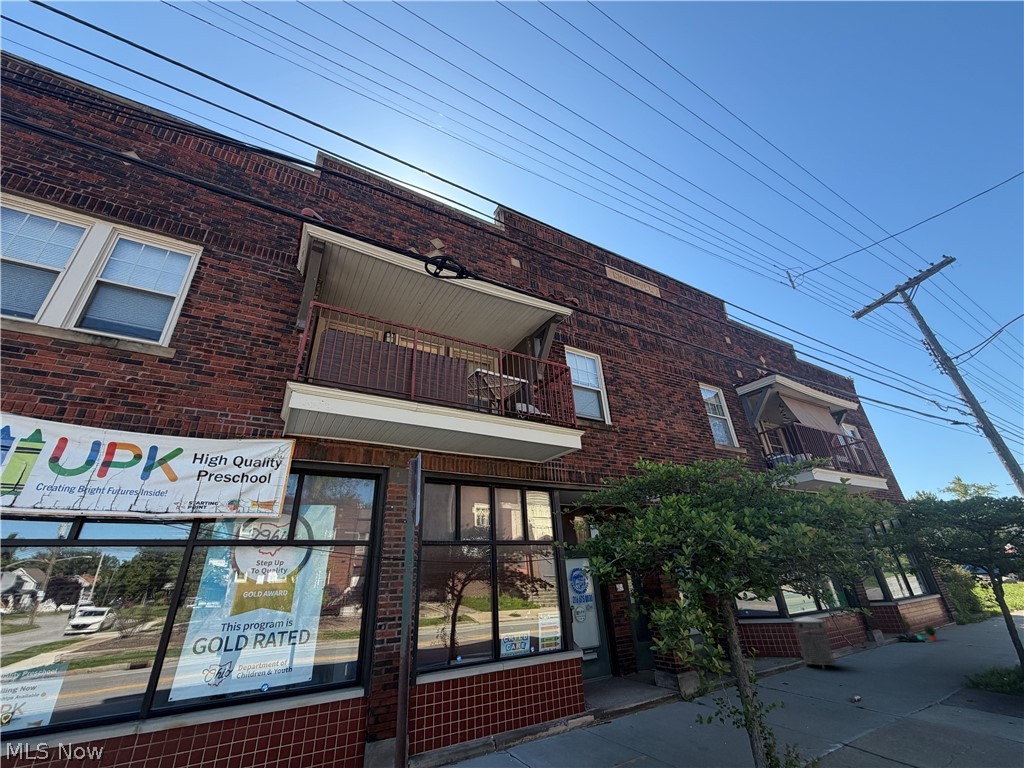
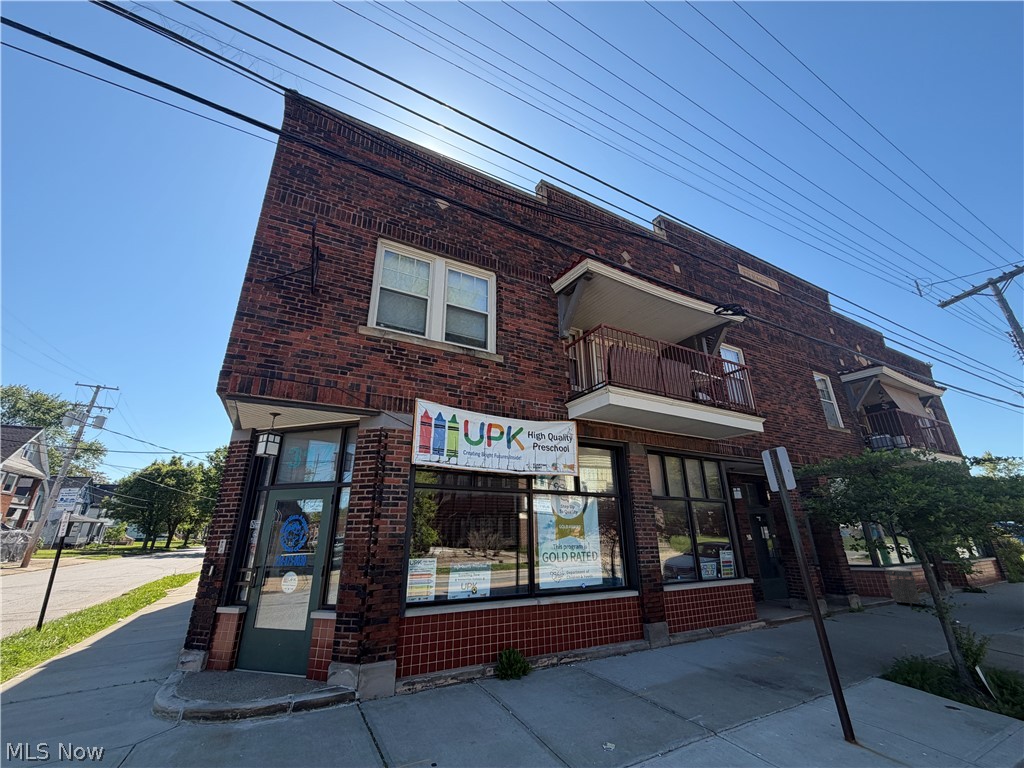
potted plant: present [900,613,937,641] -> none [962,569,997,593]

